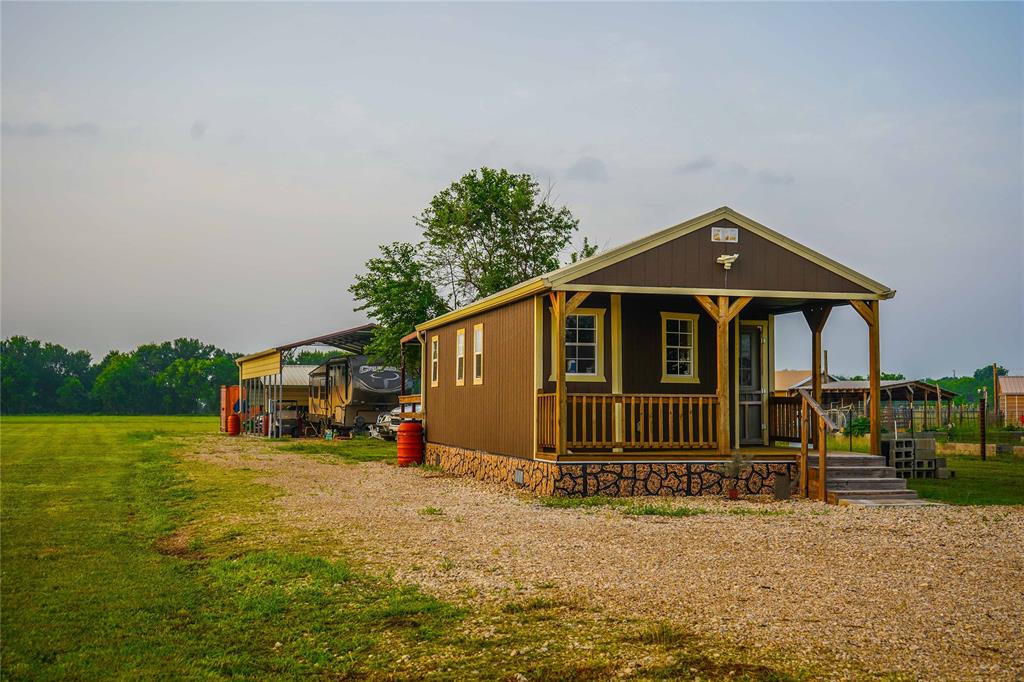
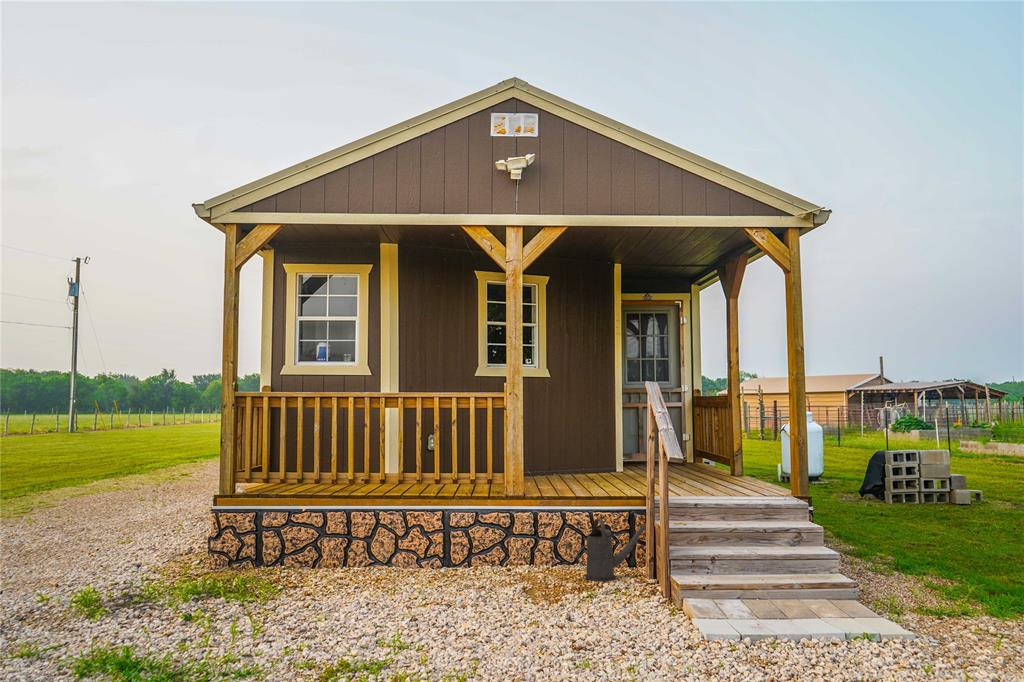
potted tree: present [713,446,754,499] -> none [472,481,549,578]

